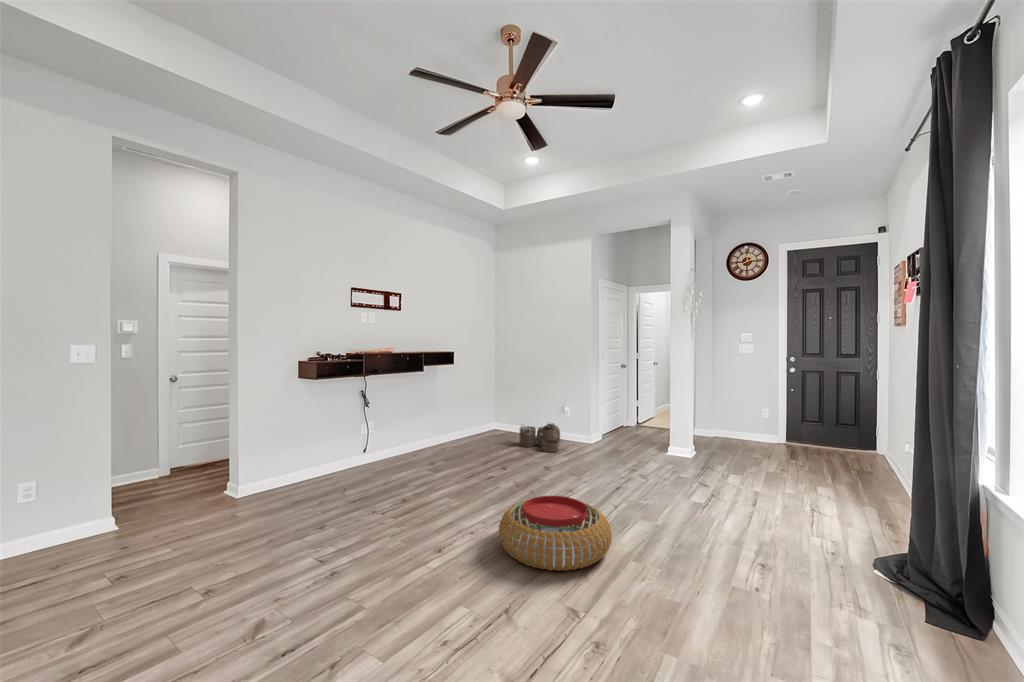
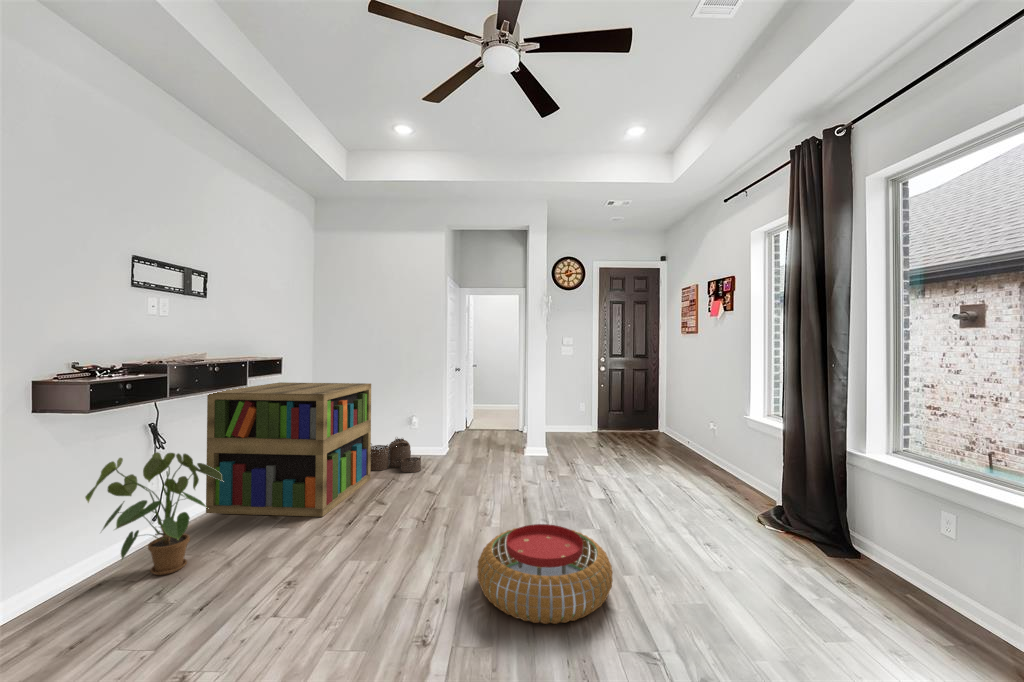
bookshelf: none [401,370,515,470] -> present [206,382,371,517]
house plant: none [327,409,399,482] -> present [85,452,222,575]

